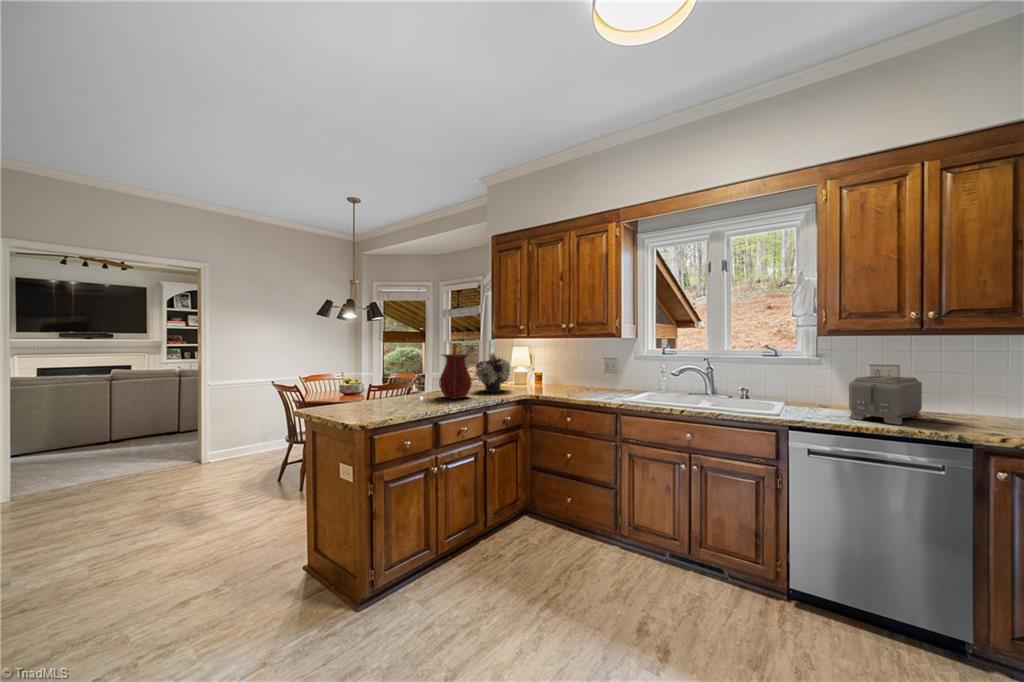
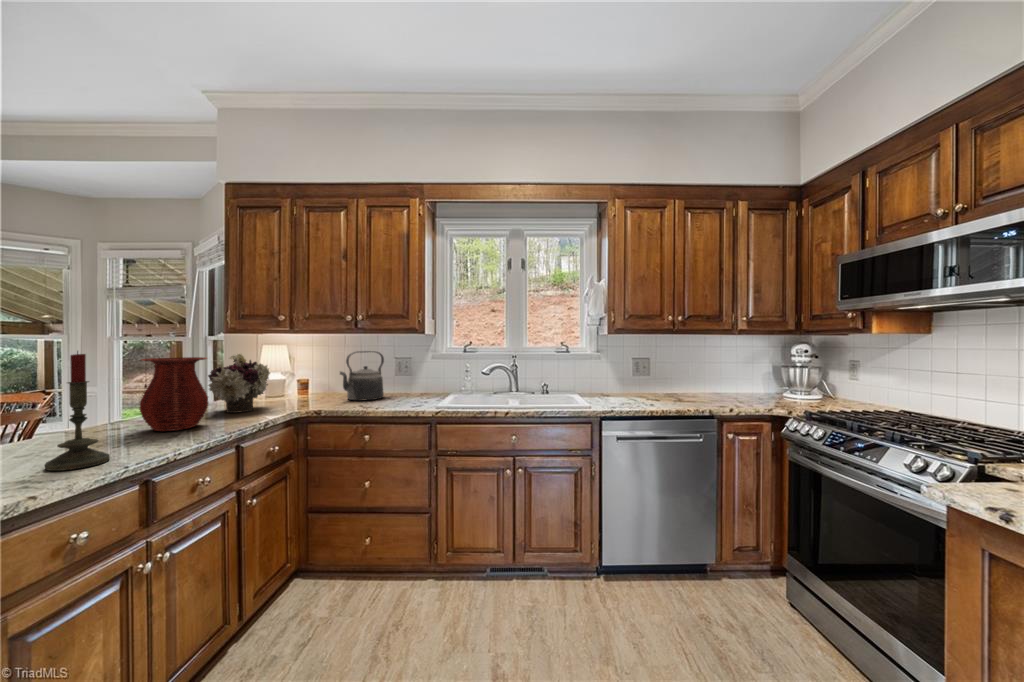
candle: none [397,349,421,411] -> present [45,351,110,471]
kettle: none [557,352,592,392] -> present [340,351,384,401]
toaster: present [849,376,923,425] -> none [637,365,674,405]

